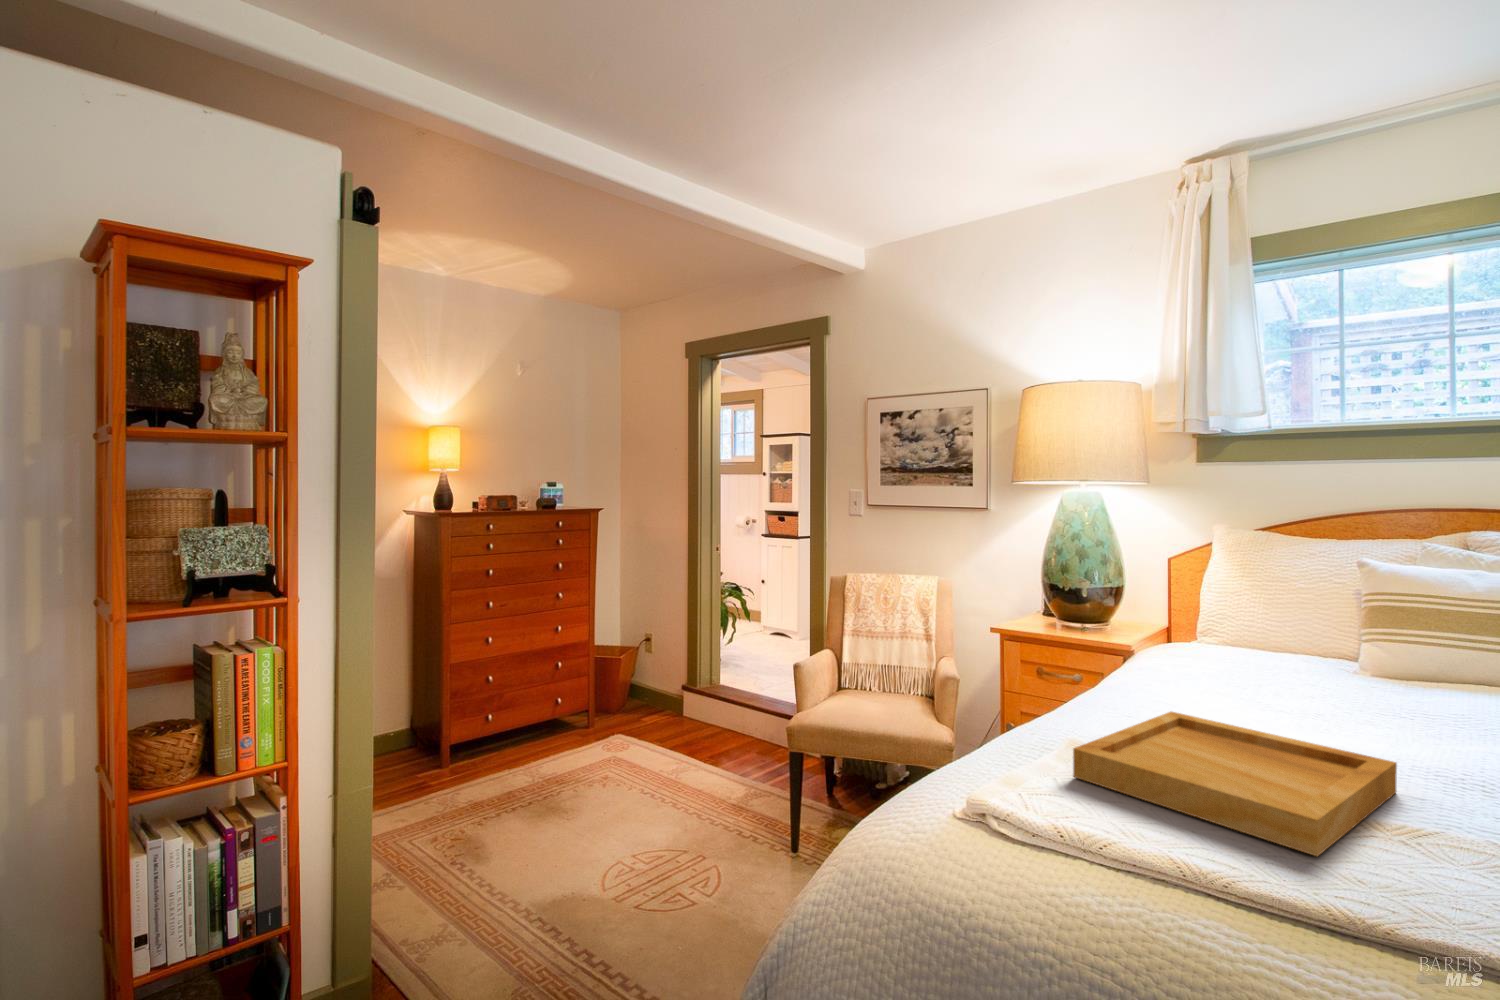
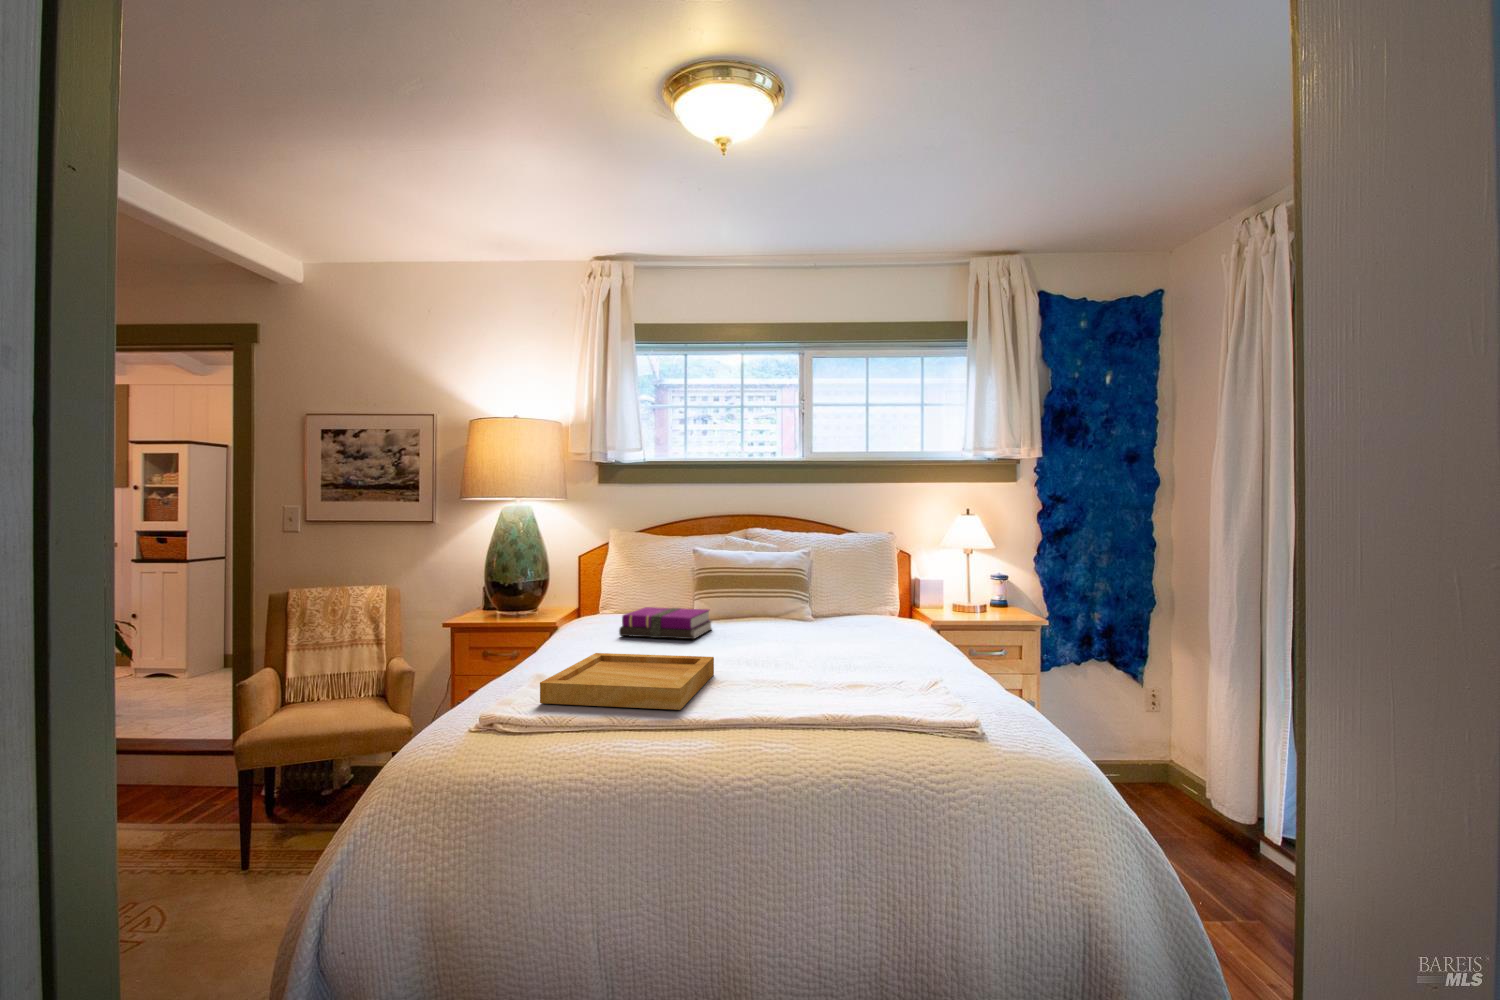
notebook: none [1219,644,1397,711] -> present [619,607,712,639]

